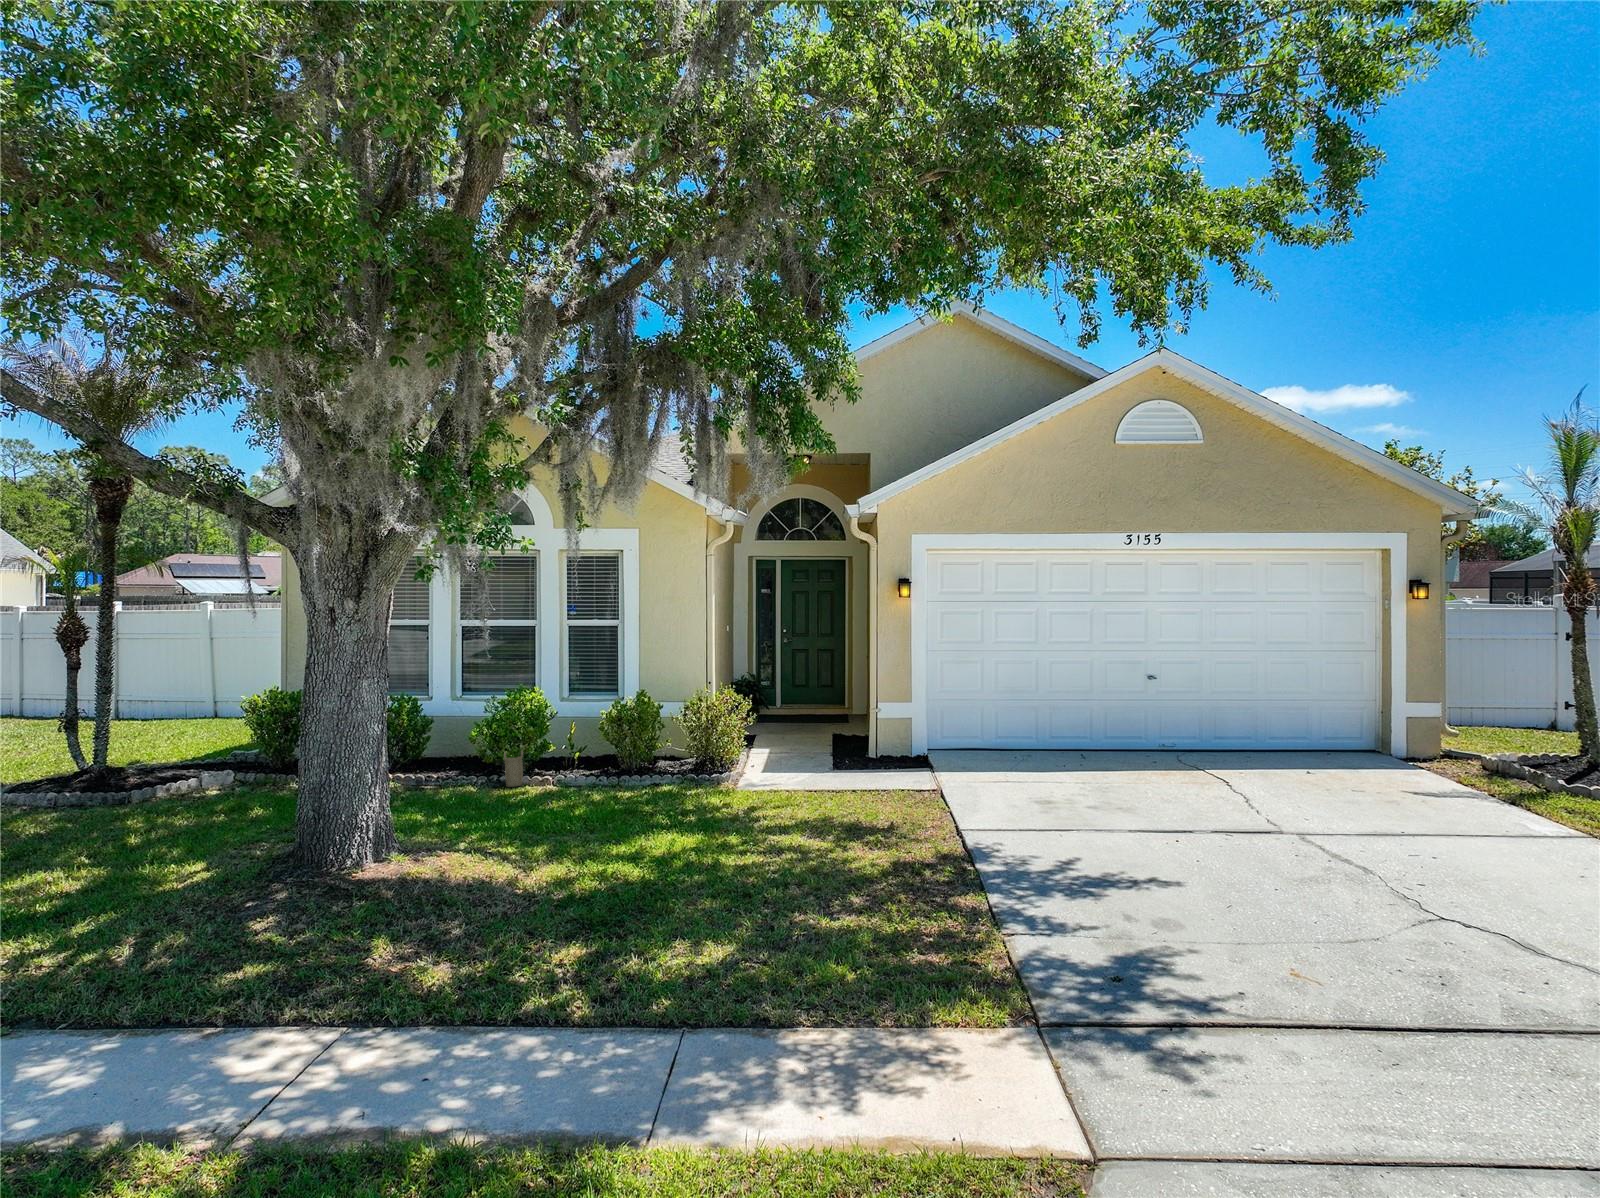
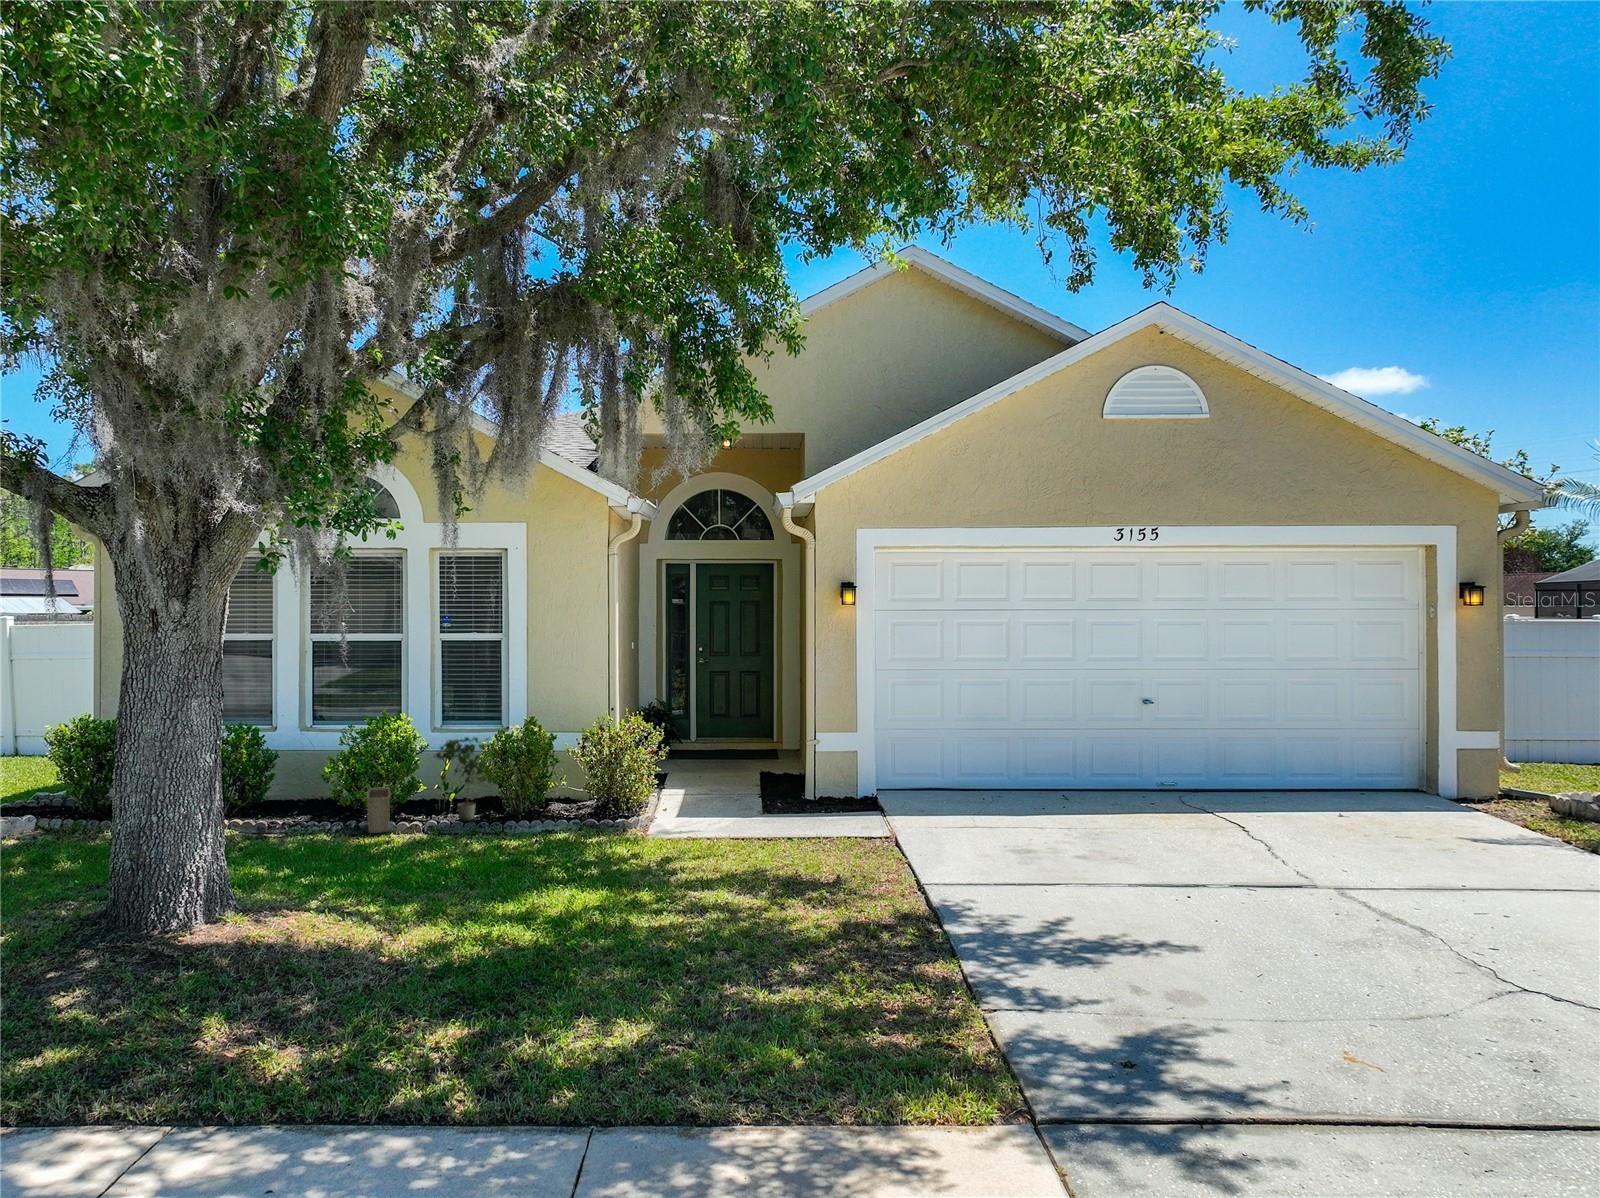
potted plant: none [557,706,616,776] -> present [435,737,500,821]

